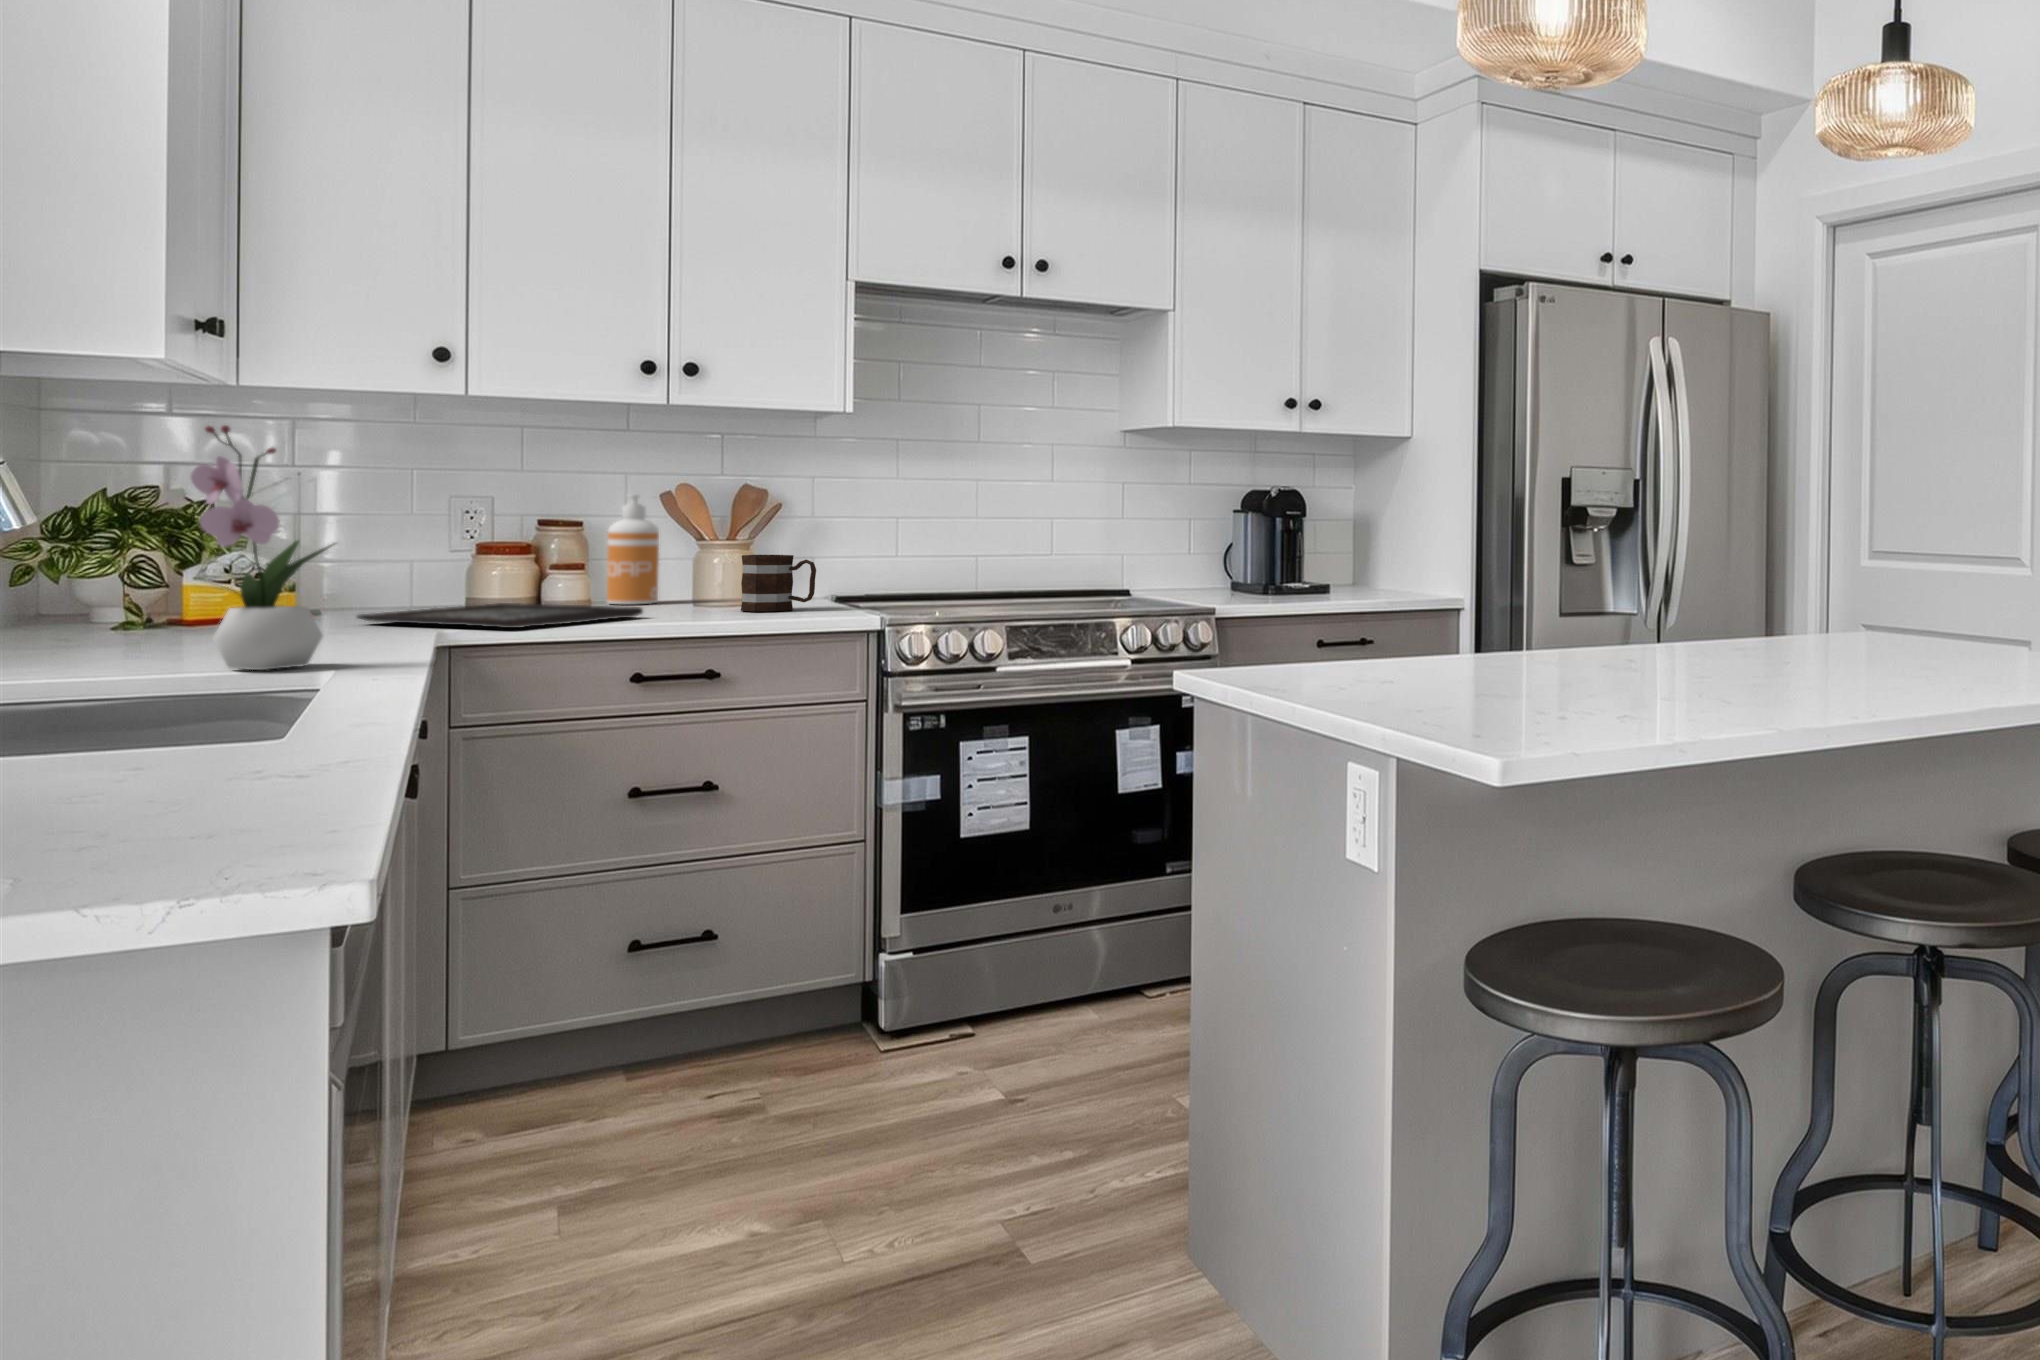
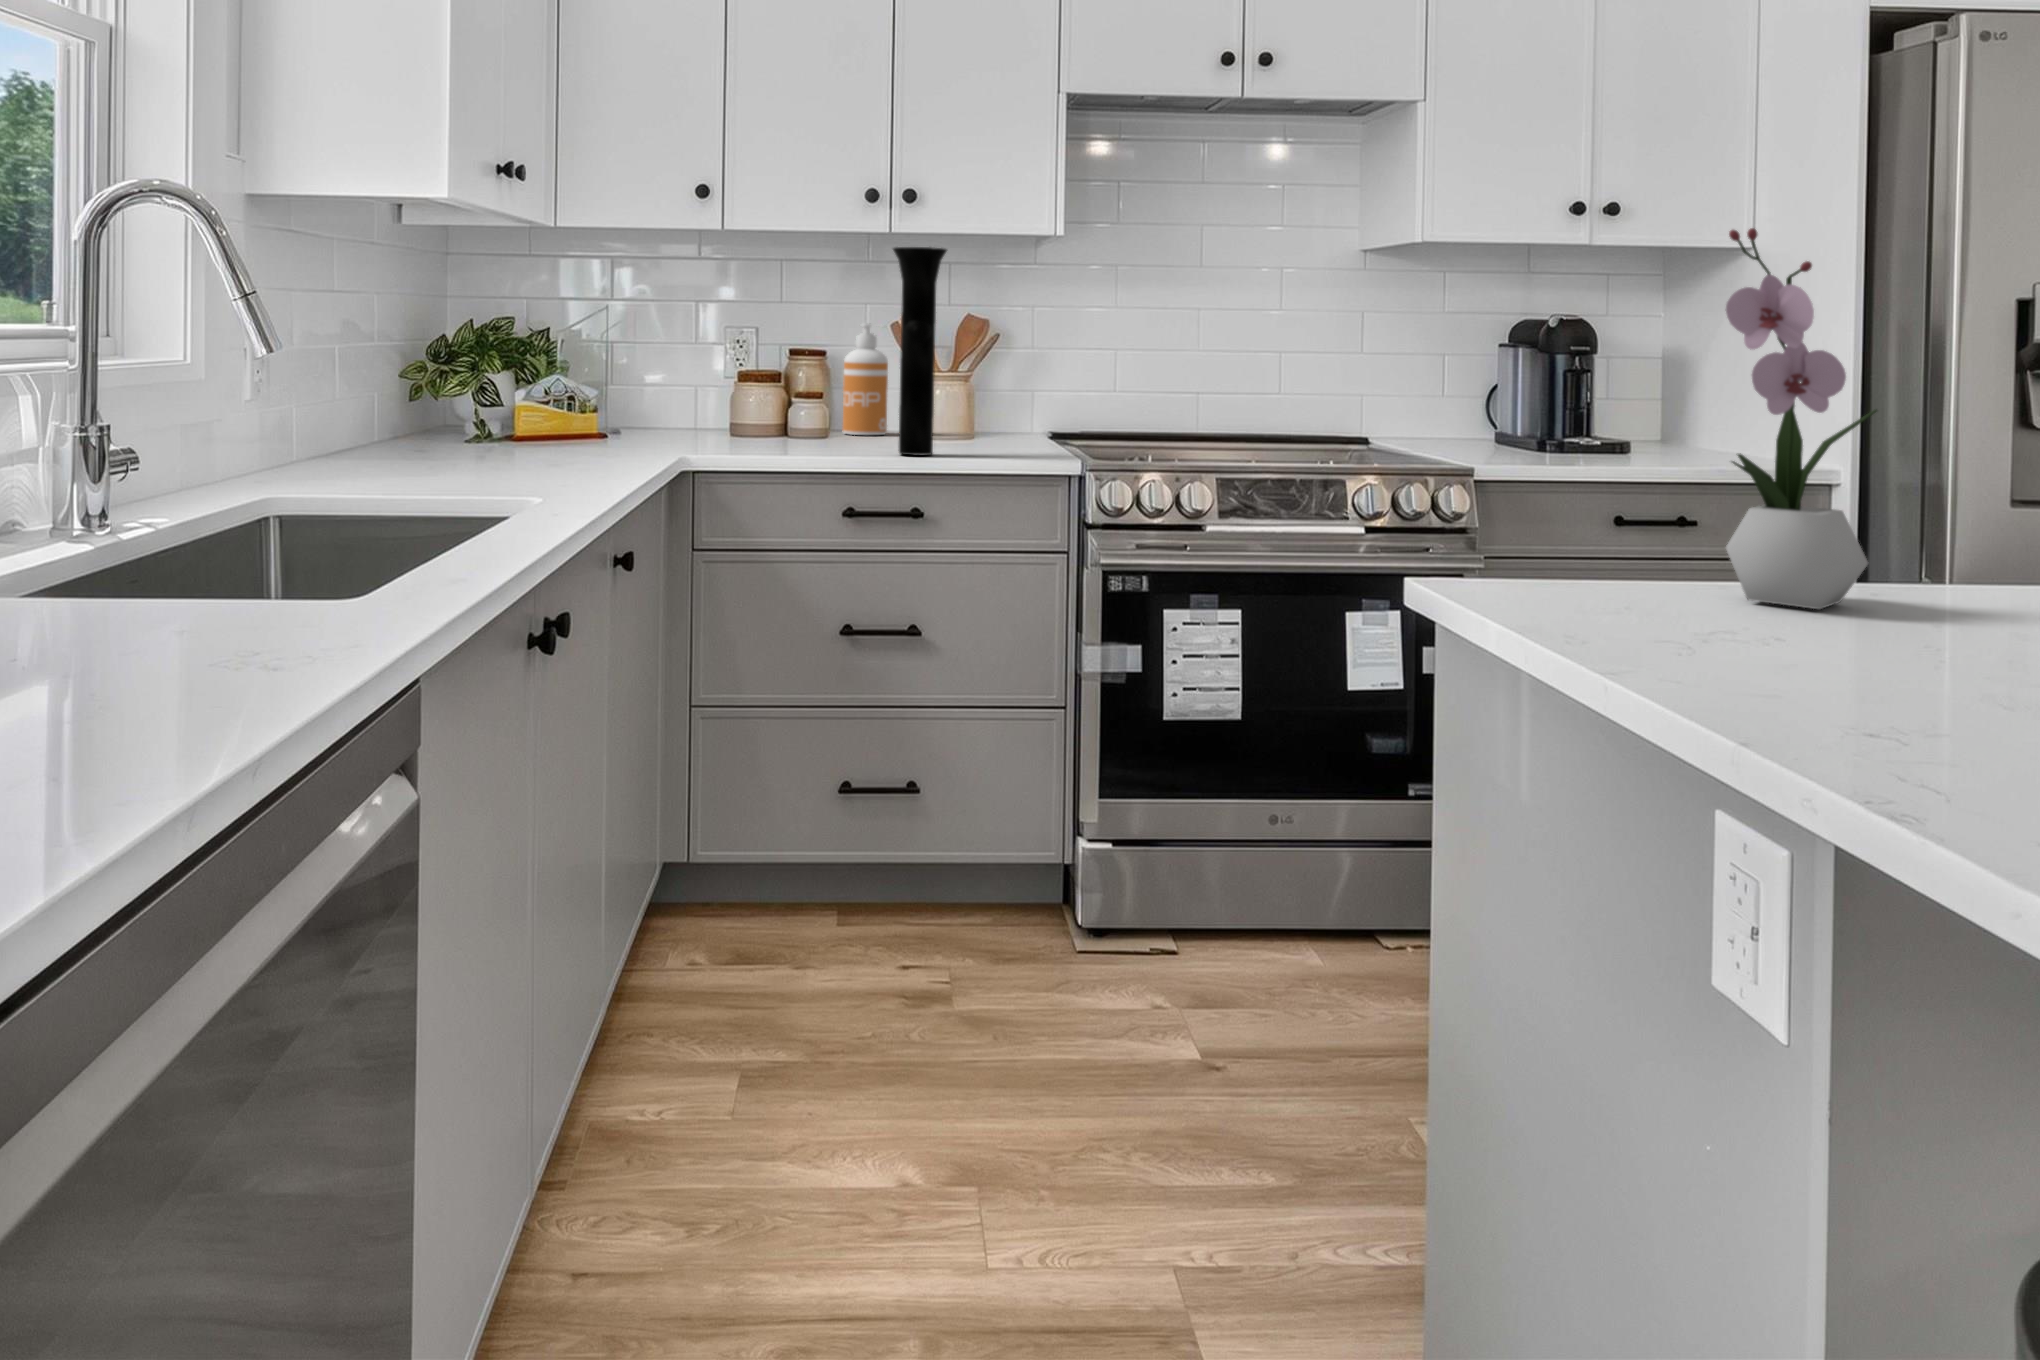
vase: none [679,422,740,620] -> present [893,247,947,455]
flower arrangement: present [191,425,336,670] -> present [1726,228,1877,609]
mug: present [741,555,816,612] -> none [952,388,1023,449]
tray: present [357,603,643,628] -> none [635,429,862,455]

